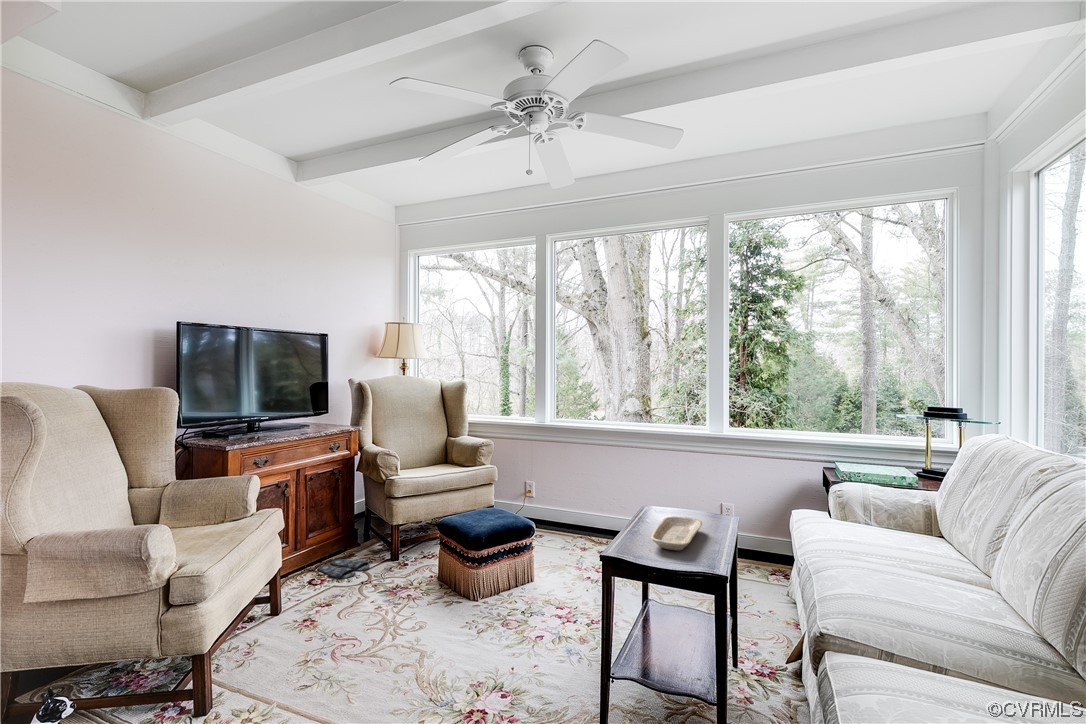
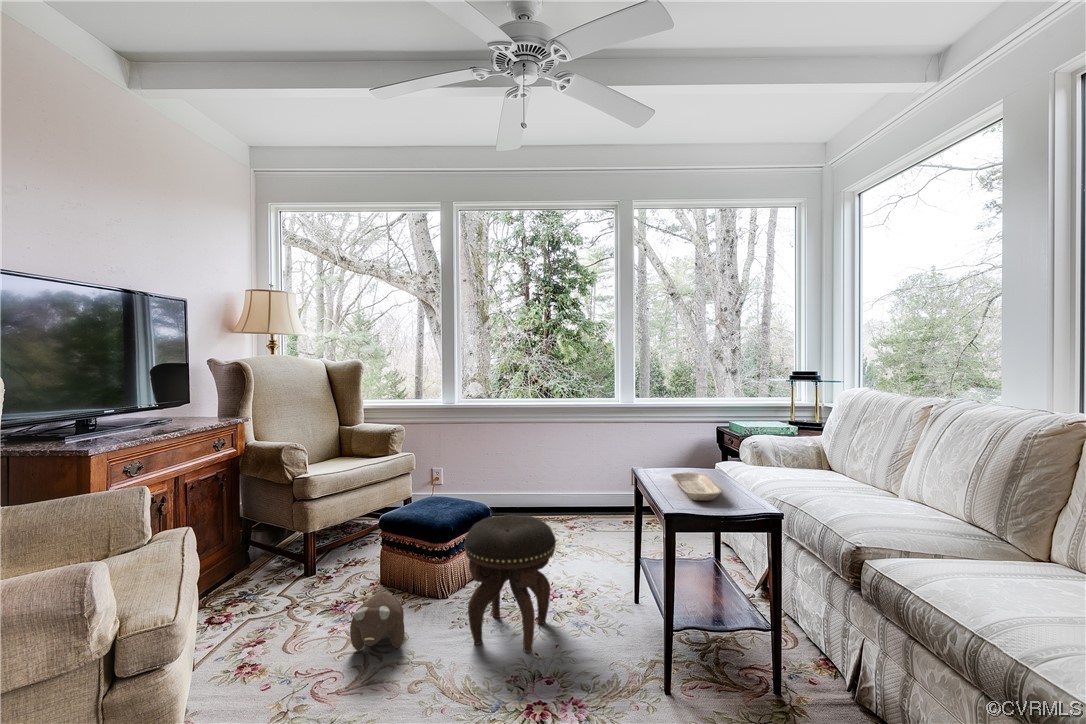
footstool: none [464,534,548,666] -> present [464,514,556,653]
slippers: present [318,559,370,579] -> none [207,582,282,610]
plush toy: none [373,584,426,634] -> present [350,593,405,650]

